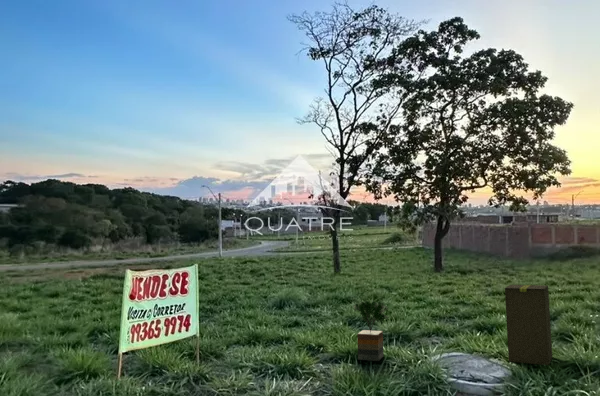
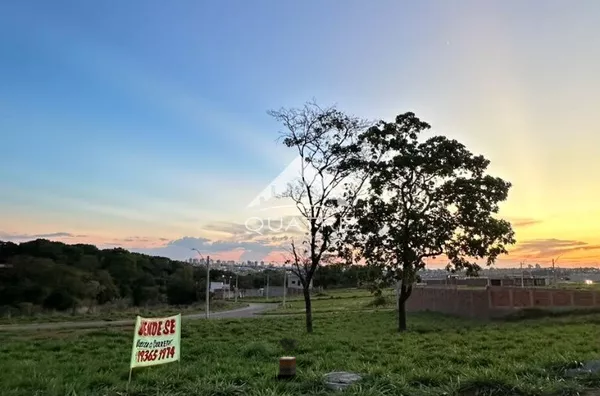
cardboard box: present [505,285,552,365] -> none [367,328,398,376]

